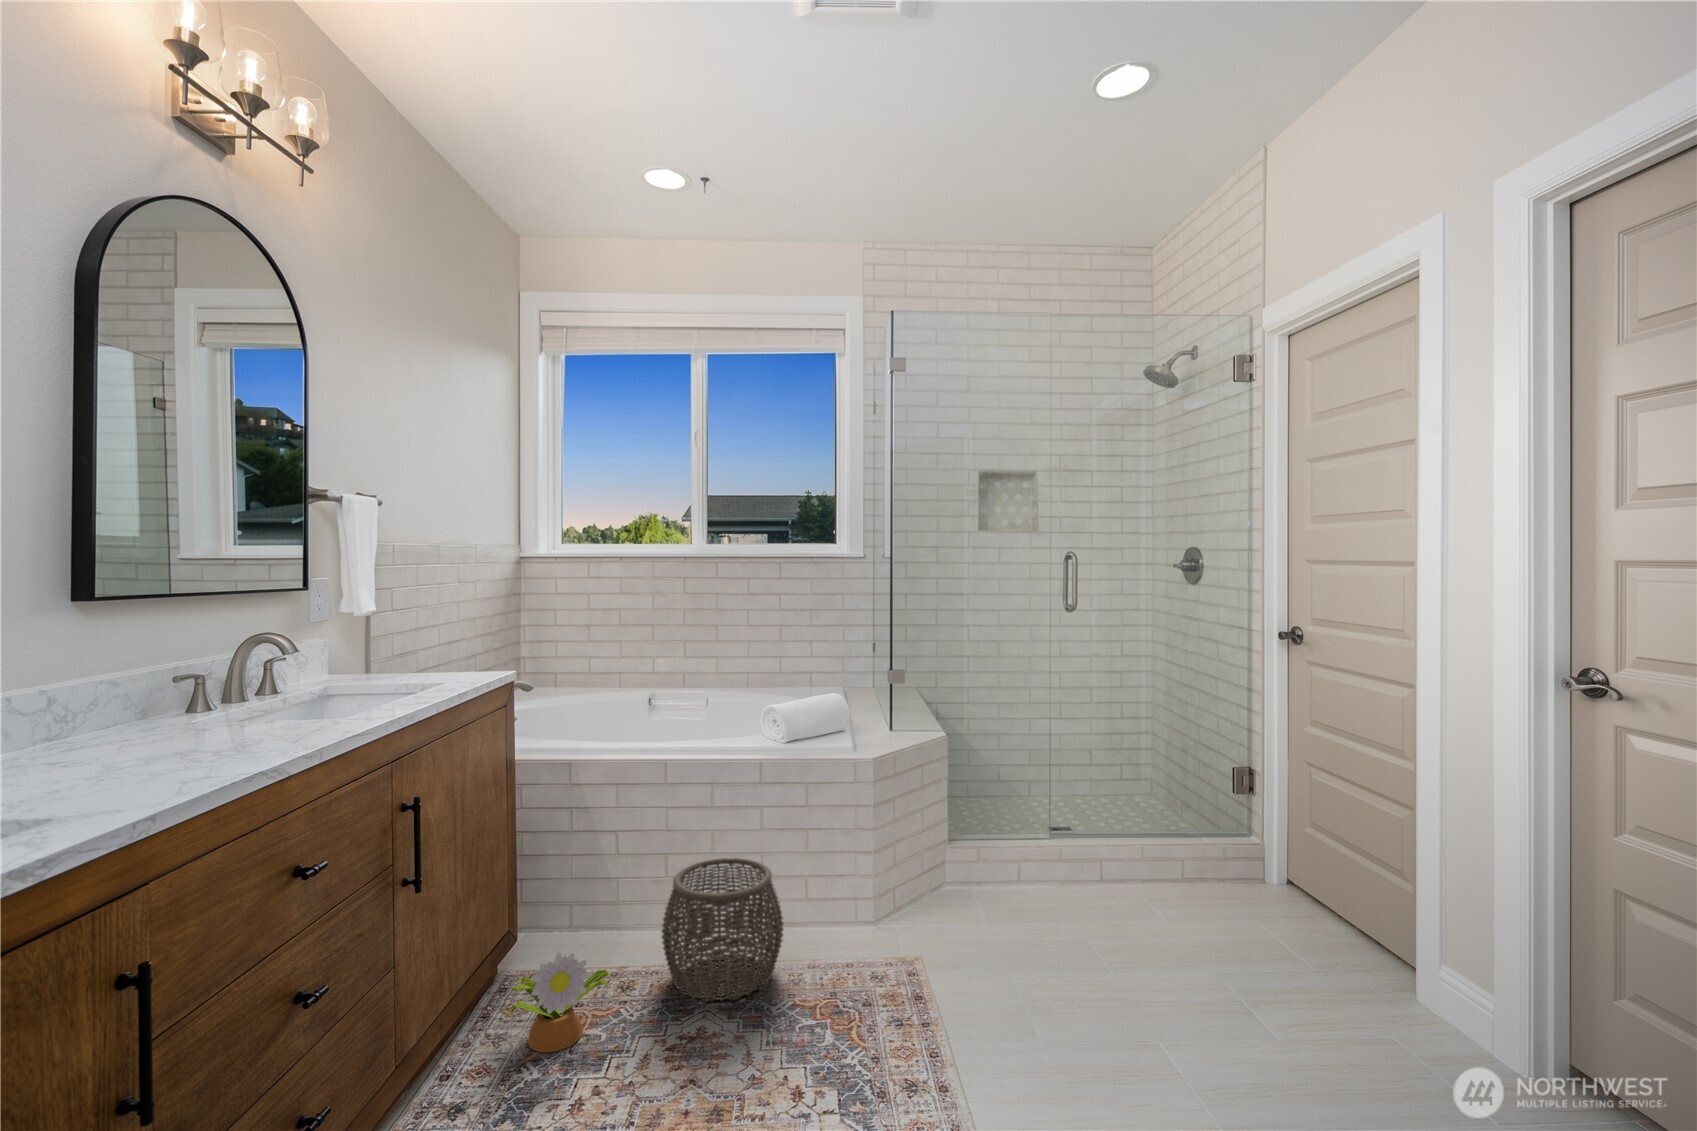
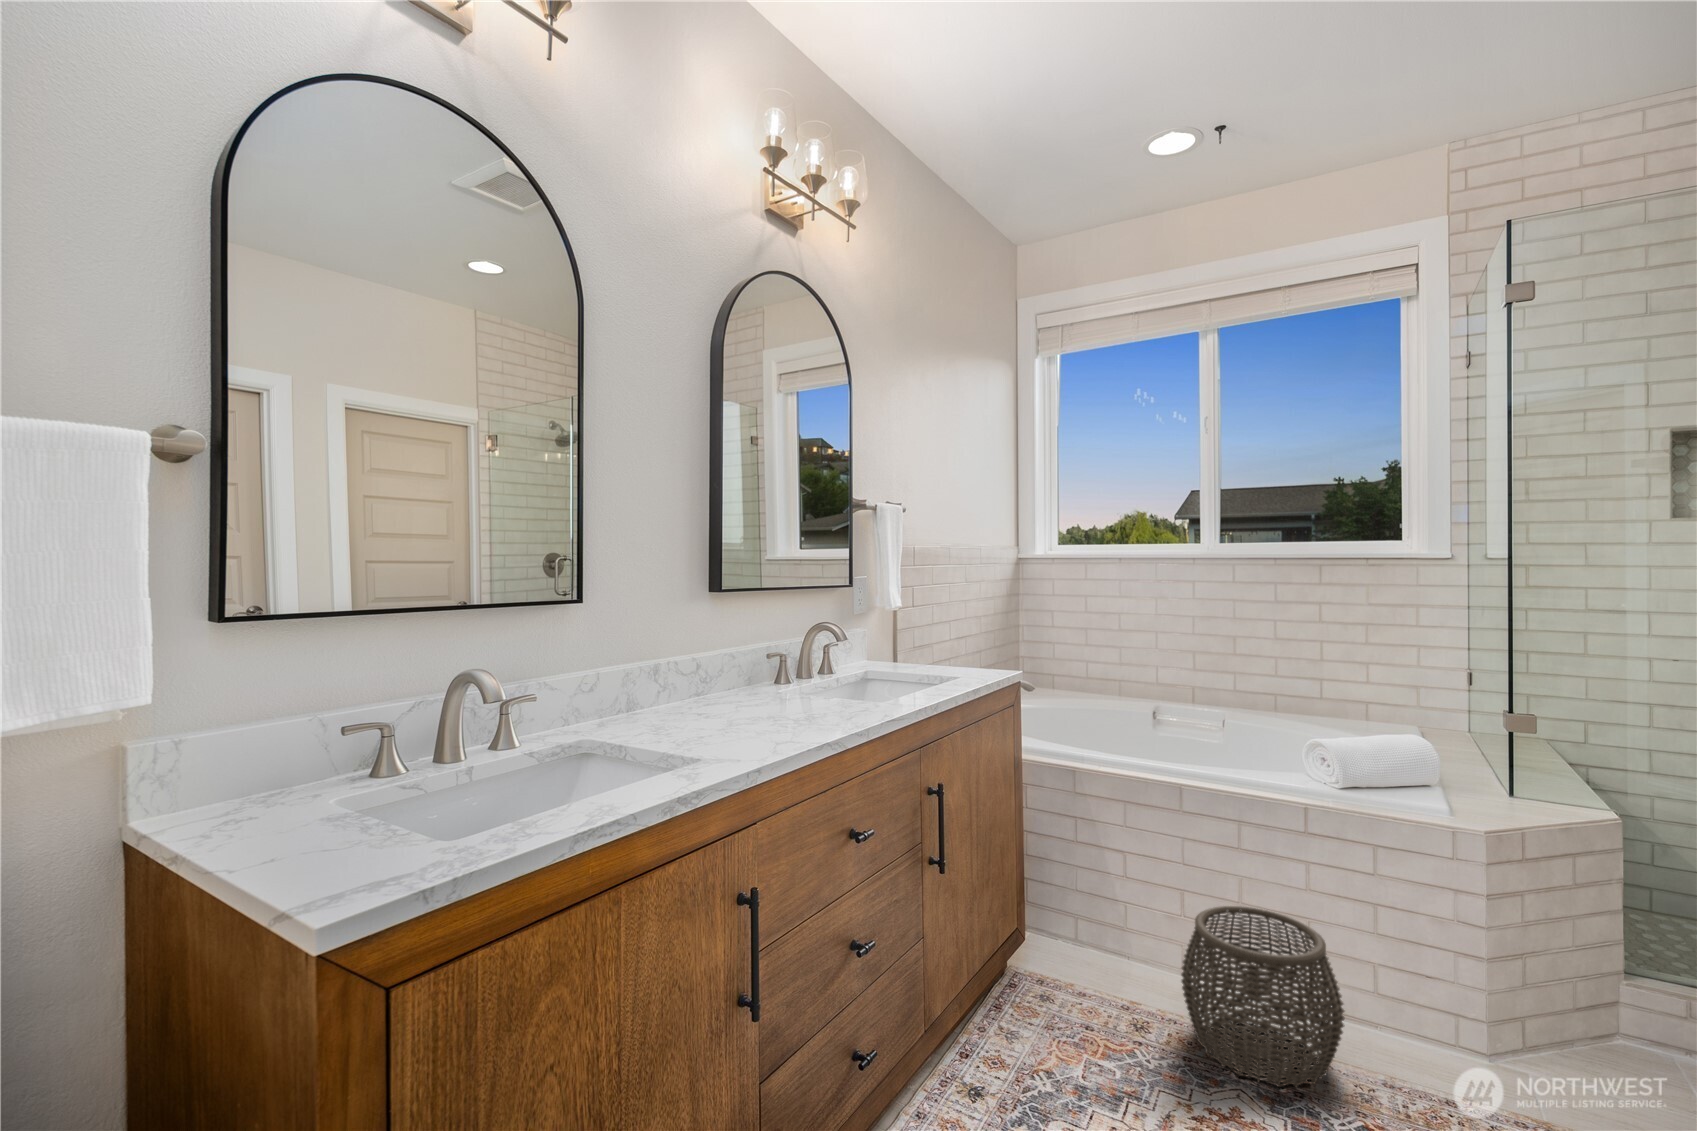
decorative plant: present [505,953,611,1052] -> none [1017,969,1126,1072]

